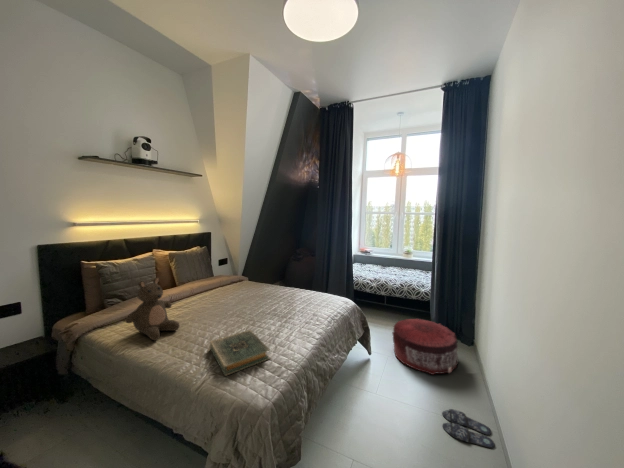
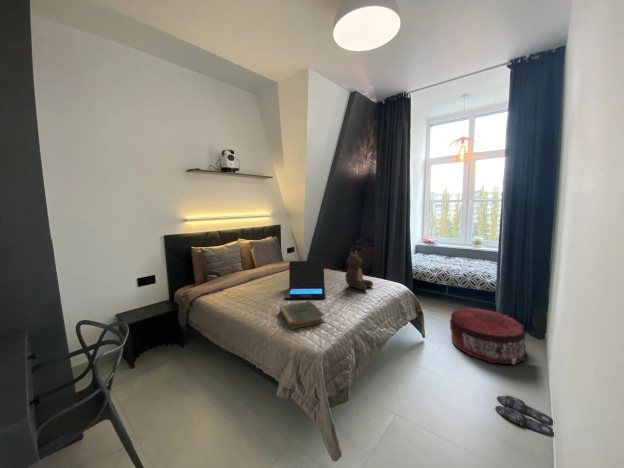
laptop: none [217,277,269,328] -> present [285,261,326,299]
stuffed bear: present [126,278,179,340] -> present [345,251,373,291]

